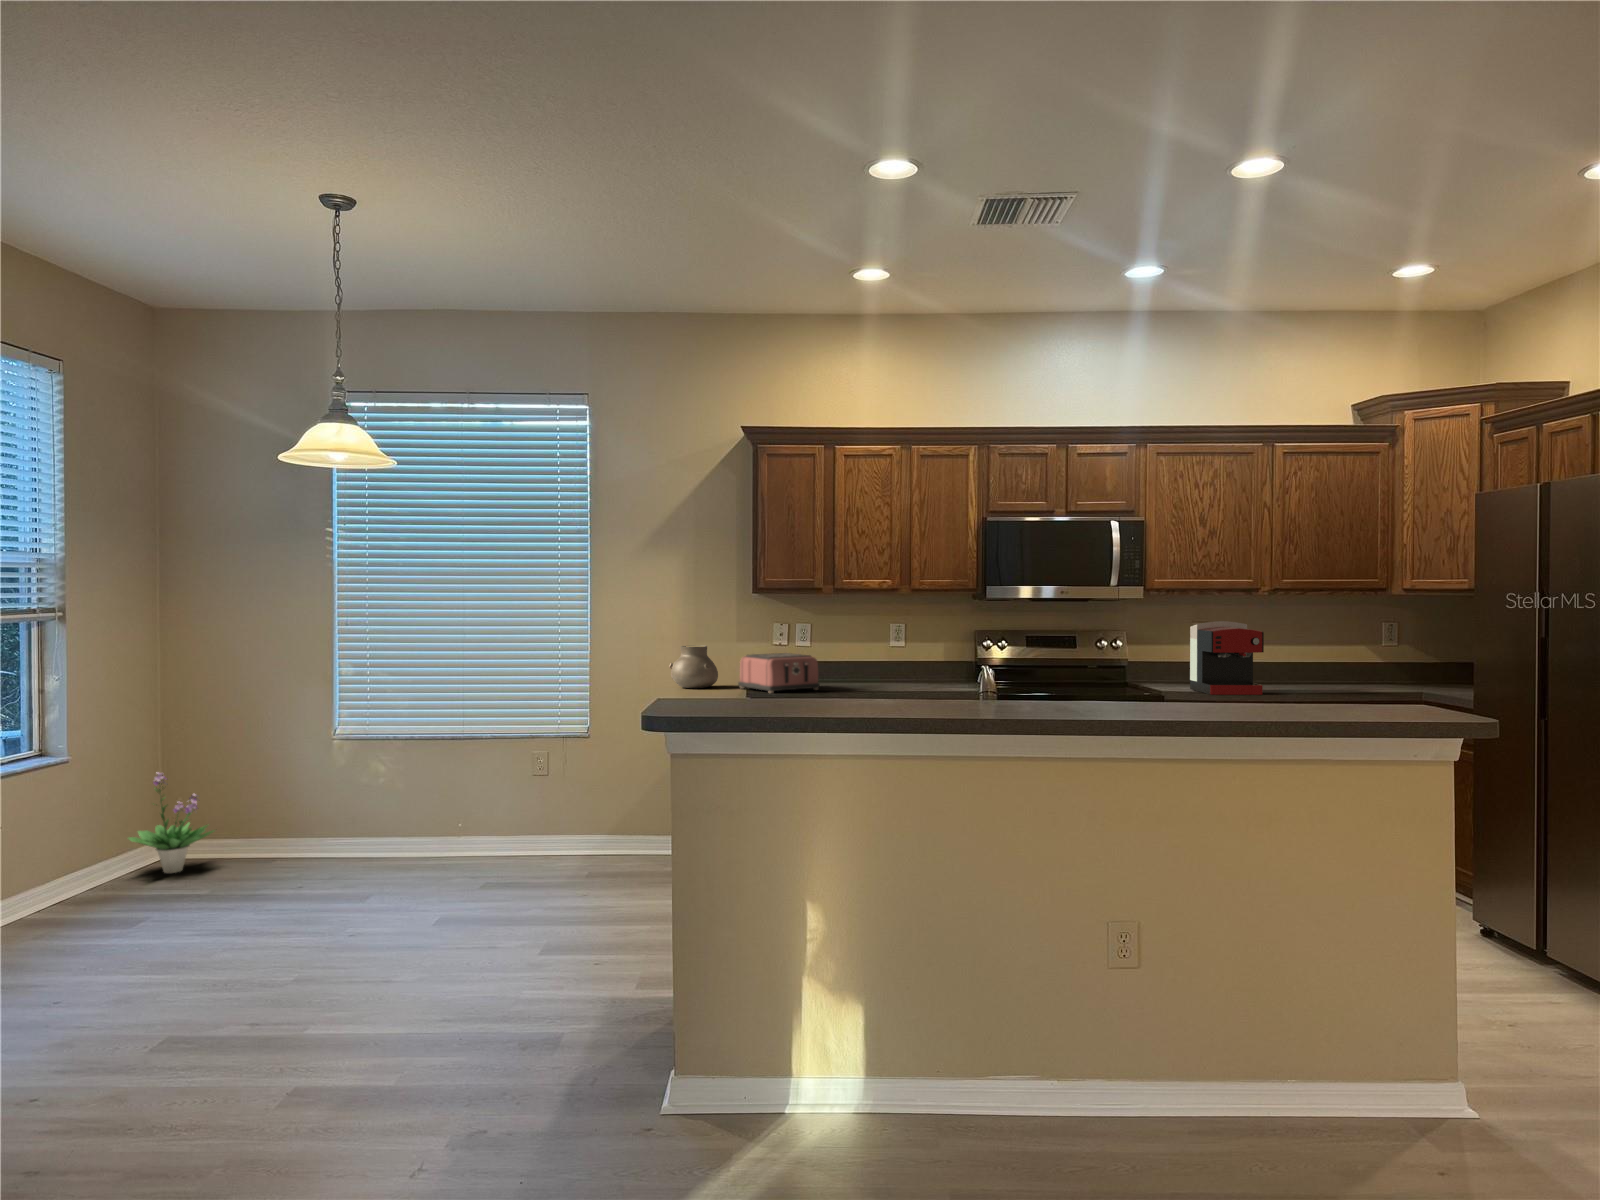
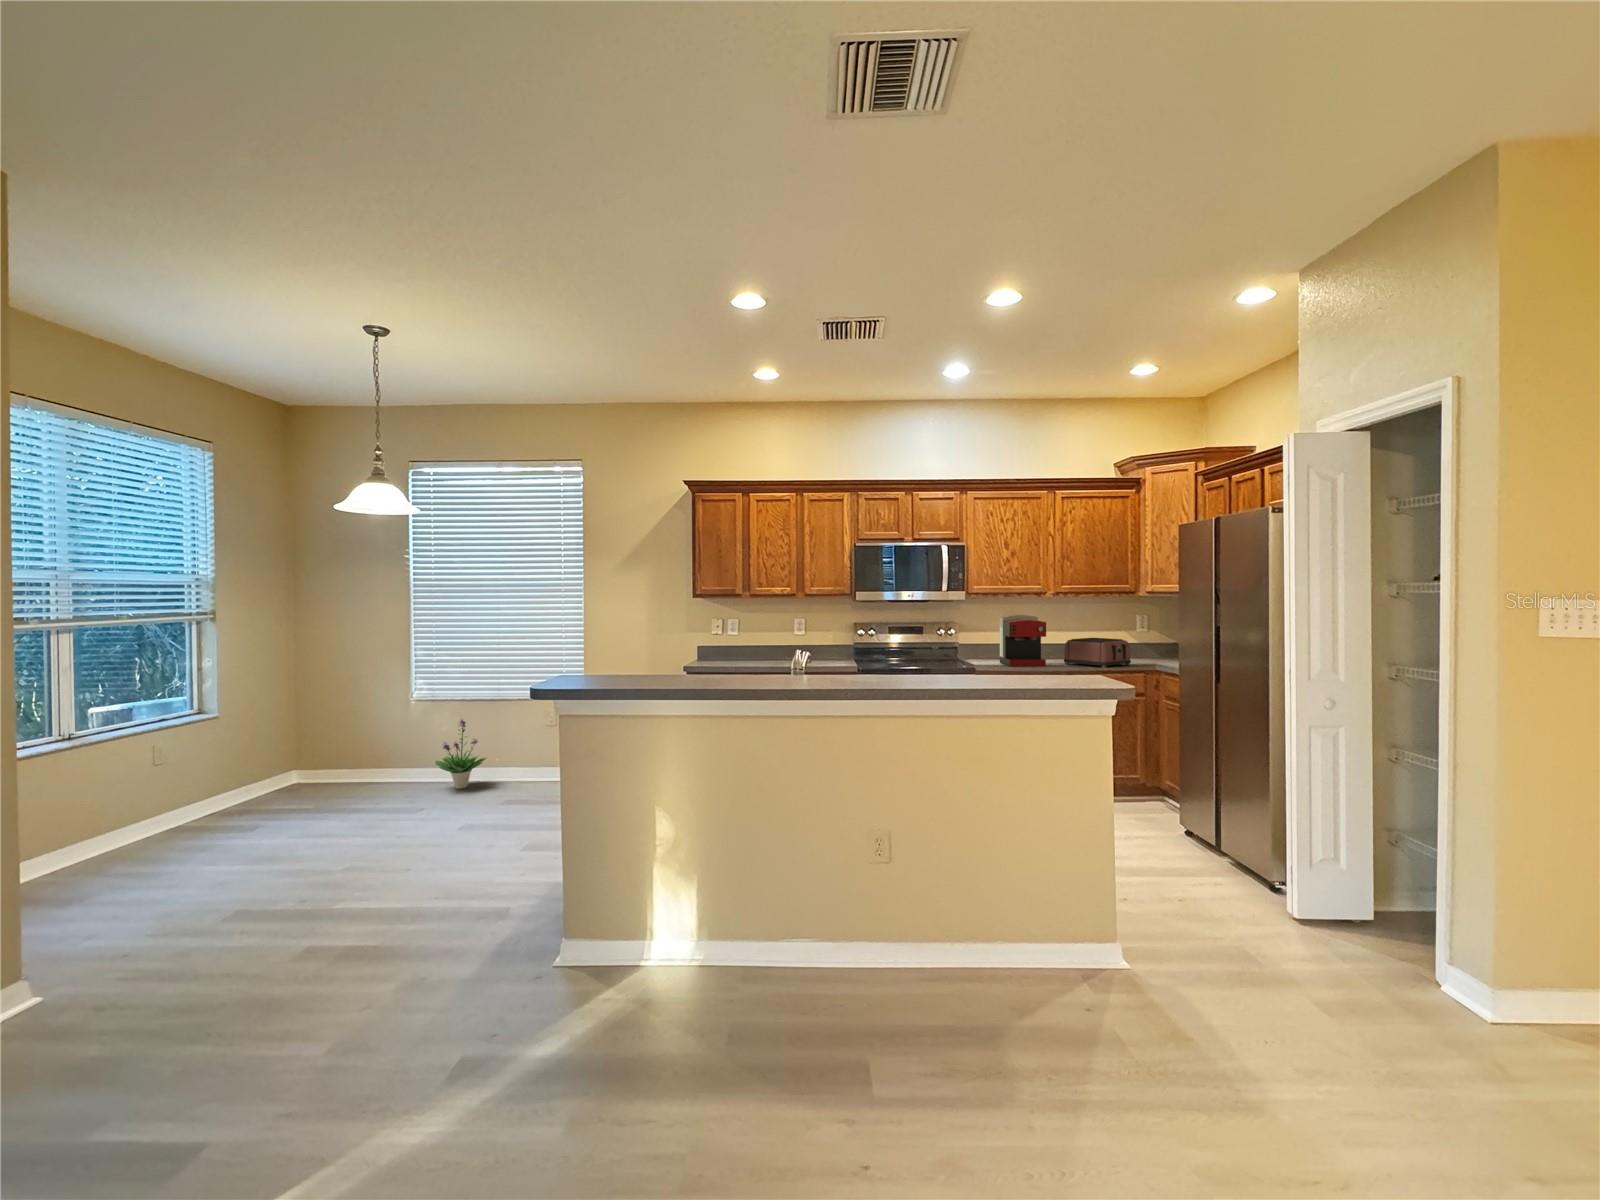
vase: present [669,646,718,688] -> none [640,634,675,664]
toaster: present [738,653,820,693] -> present [1064,638,1131,668]
potted plant: present [128,772,214,873] -> present [435,719,486,789]

